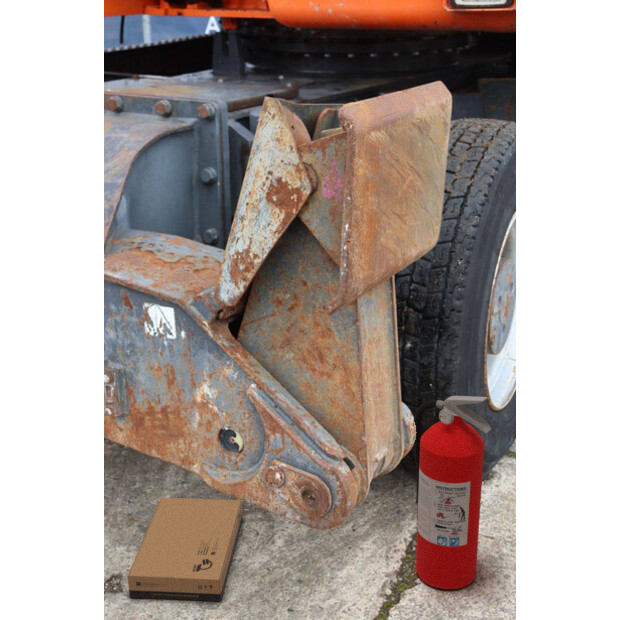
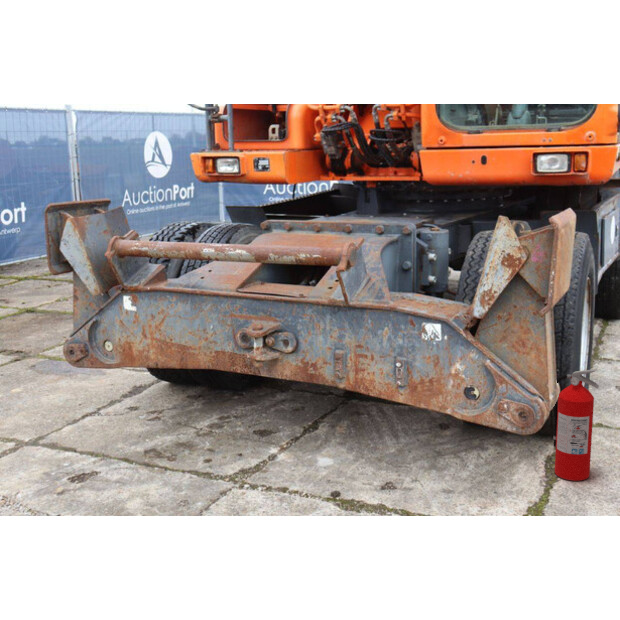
cardboard box: present [128,498,243,601] -> none [397,447,457,491]

